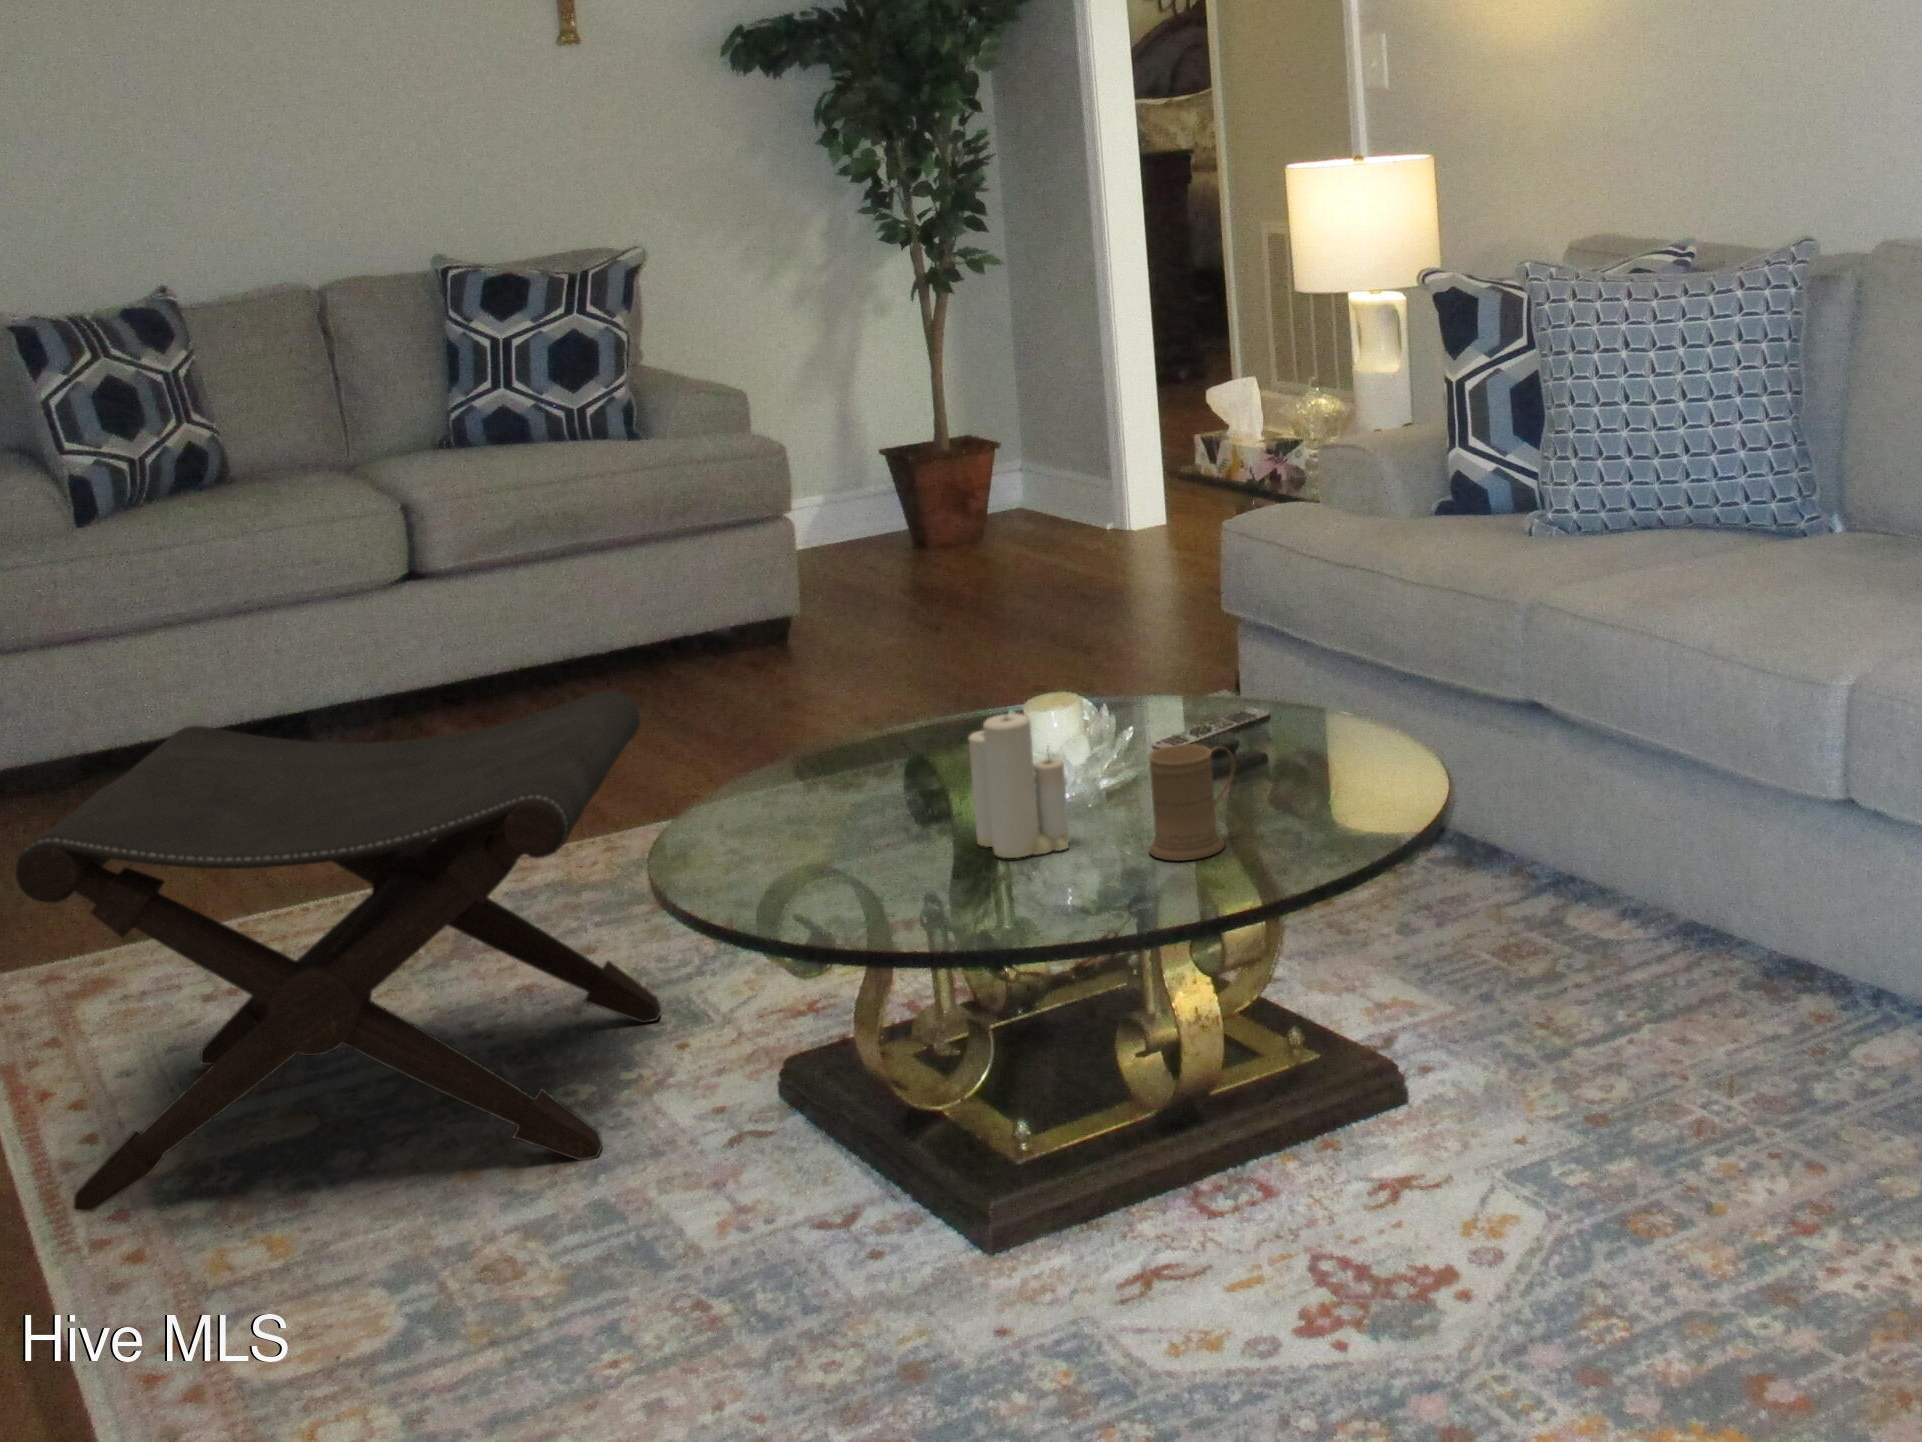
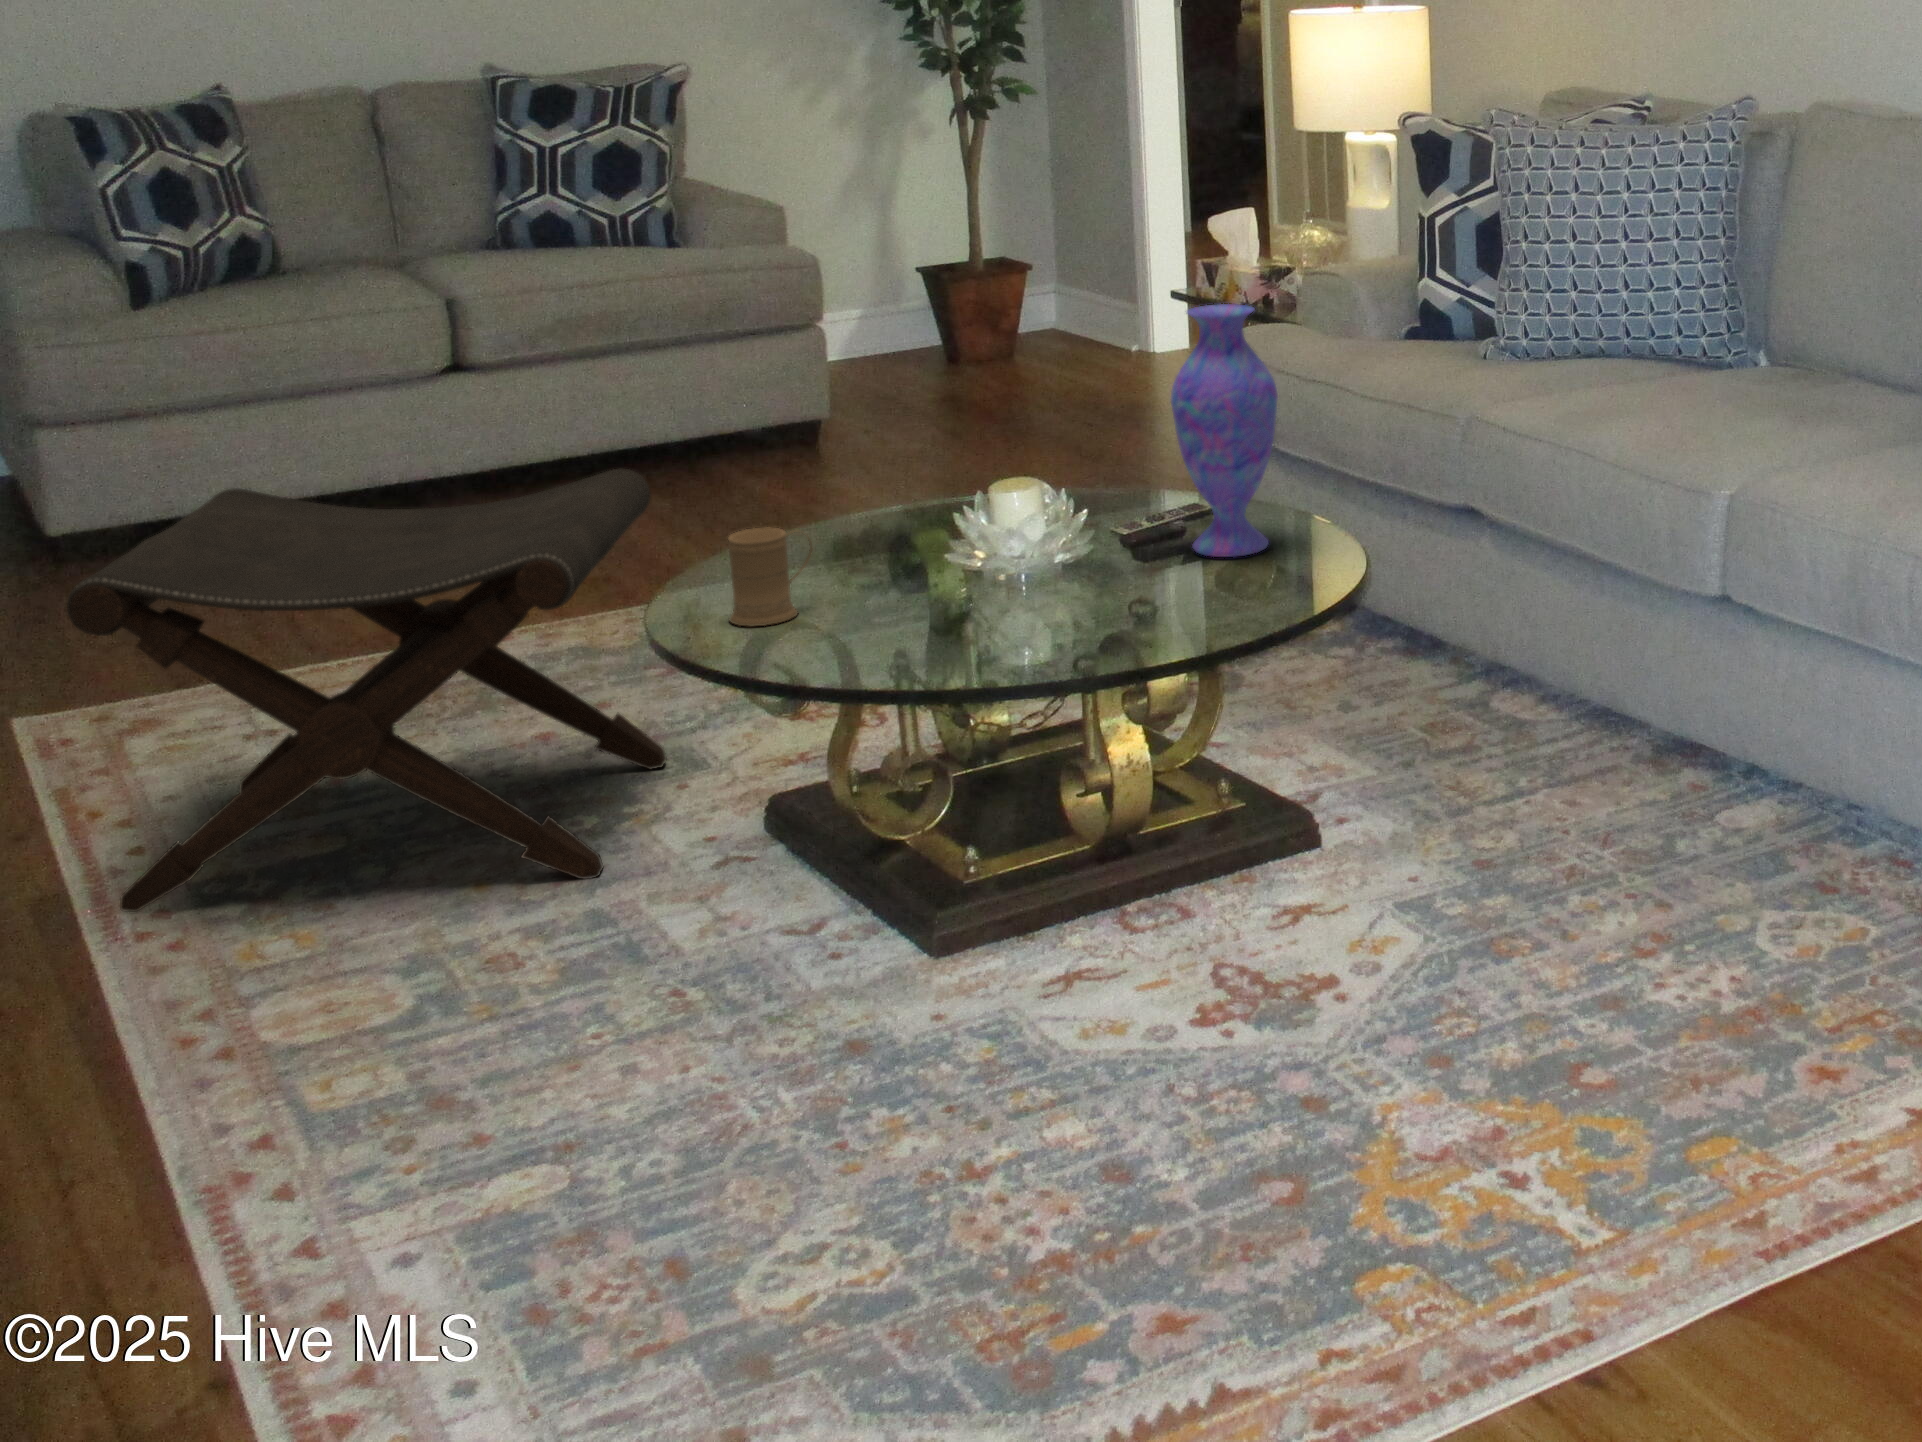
vase: none [1217,488,1336,772] -> present [1171,304,1278,557]
candle: present [969,705,1070,858] -> none [936,484,1024,620]
mug: present [1149,744,1235,861] -> present [728,528,812,627]

